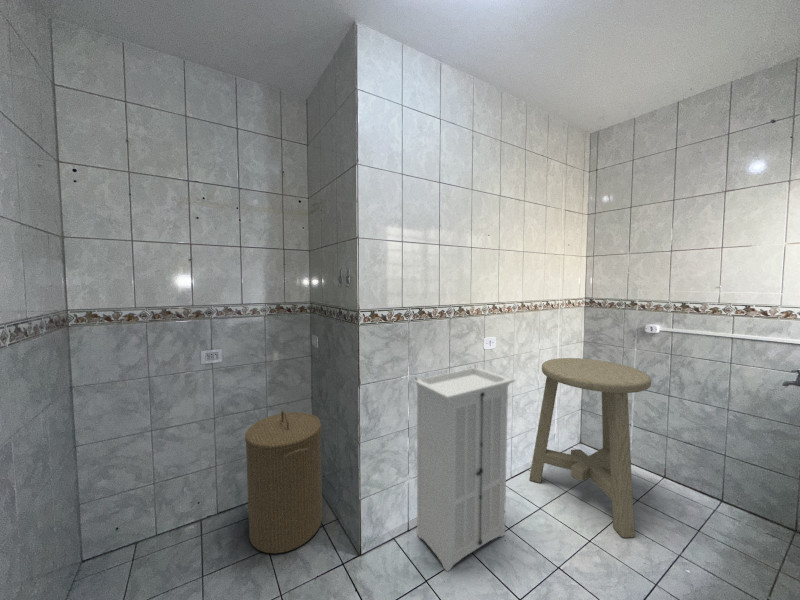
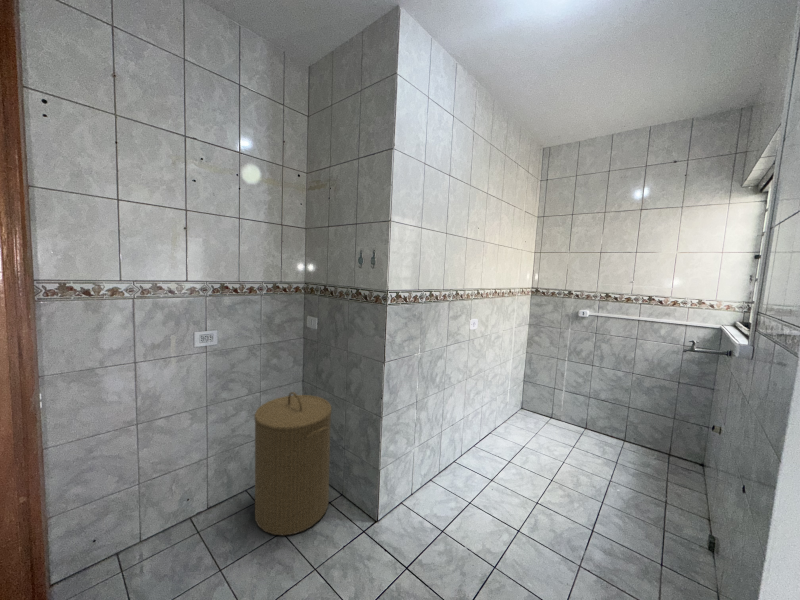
stool: present [530,358,651,537] -> none [495,338,592,474]
storage cabinet: present [414,367,515,571] -> none [421,343,507,520]

